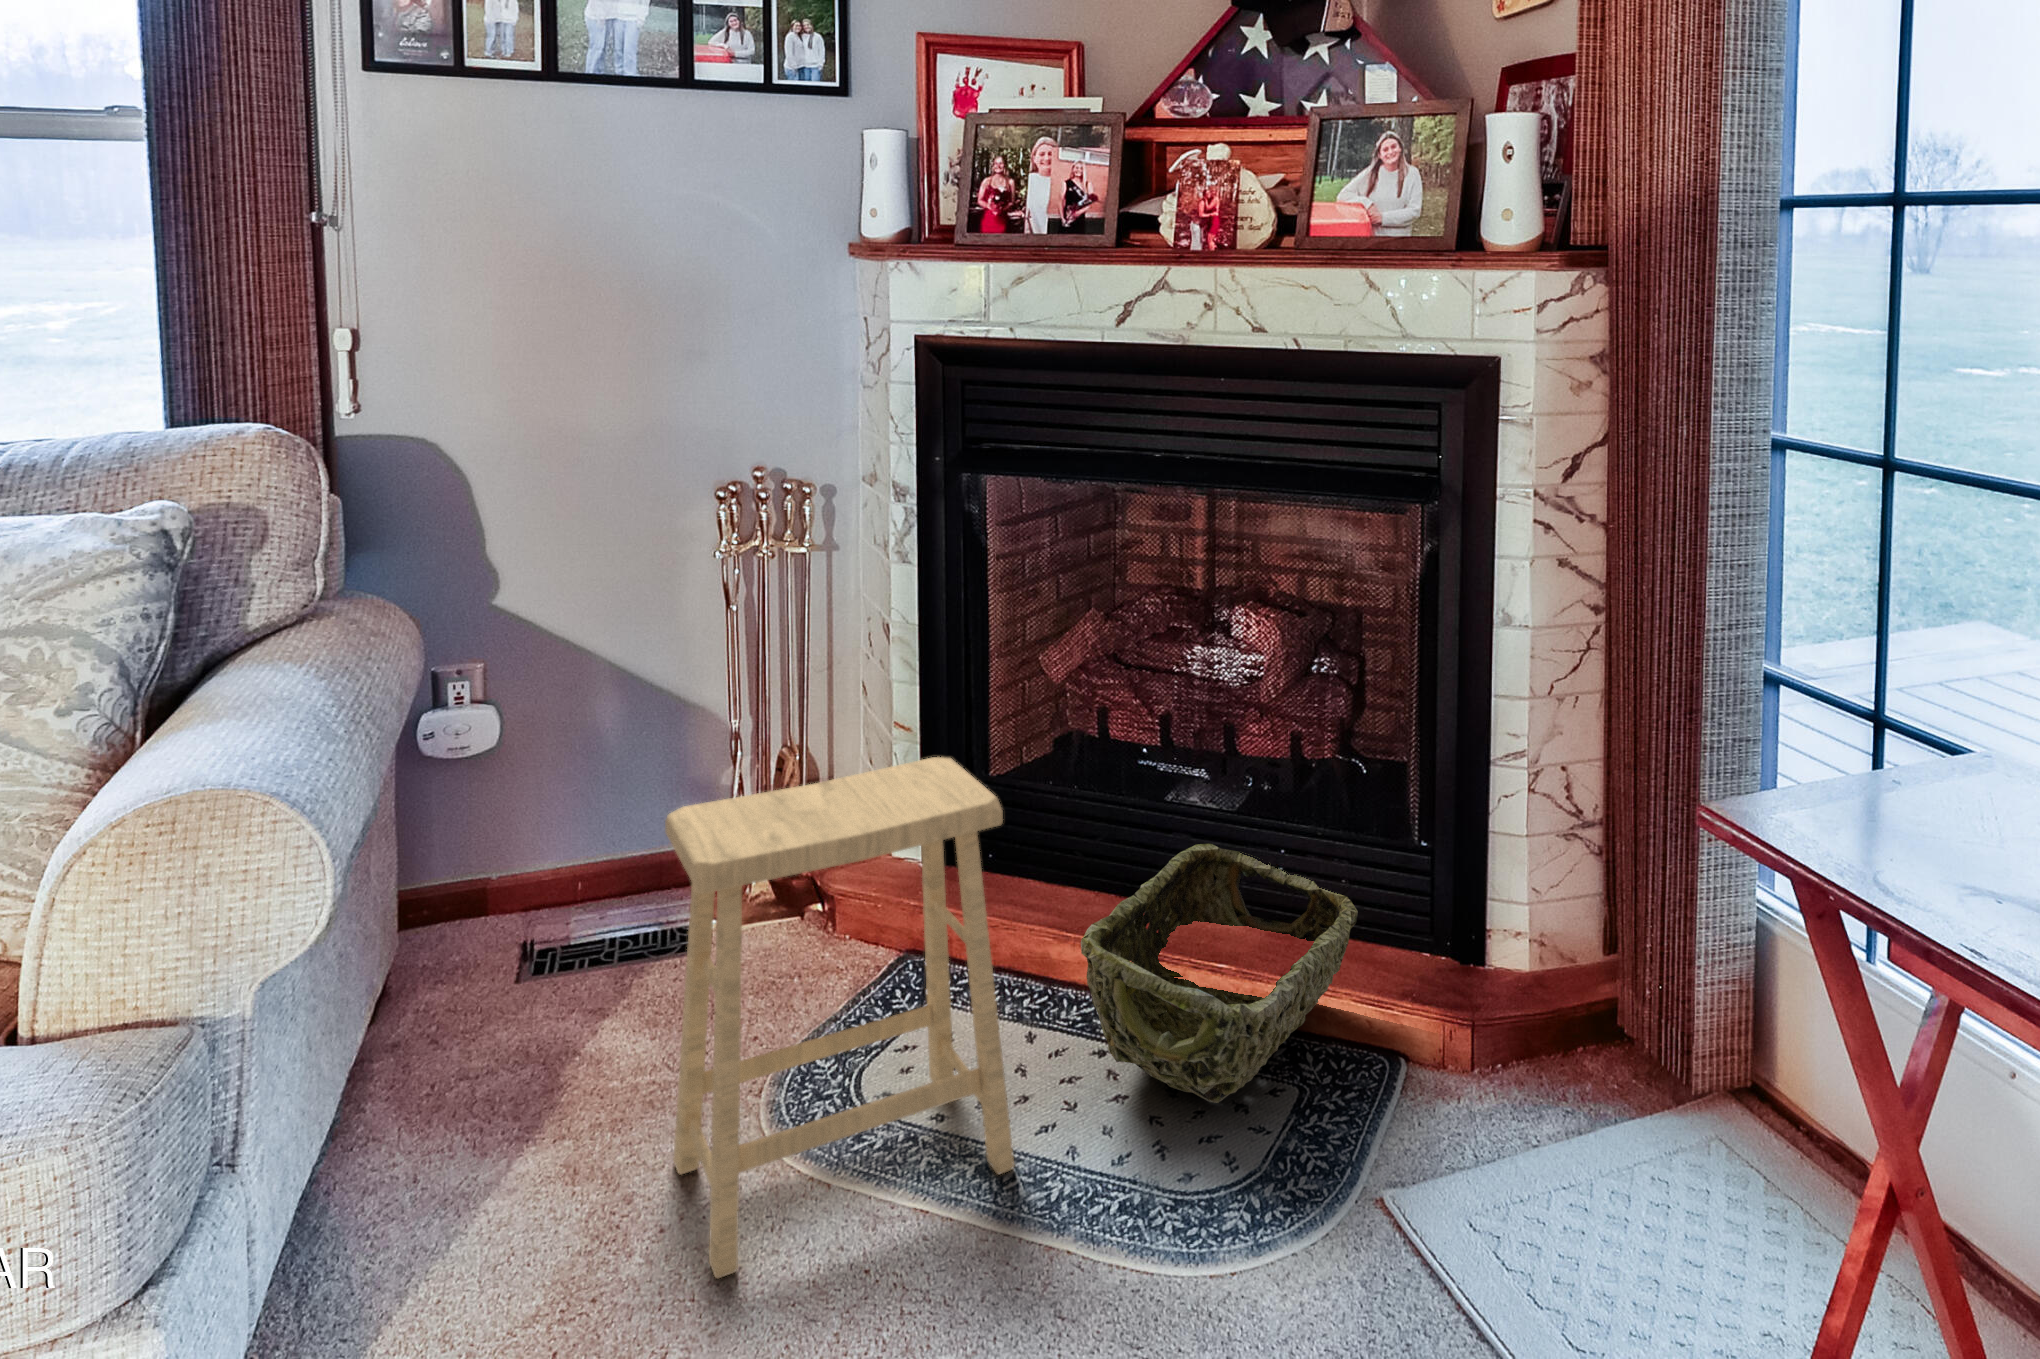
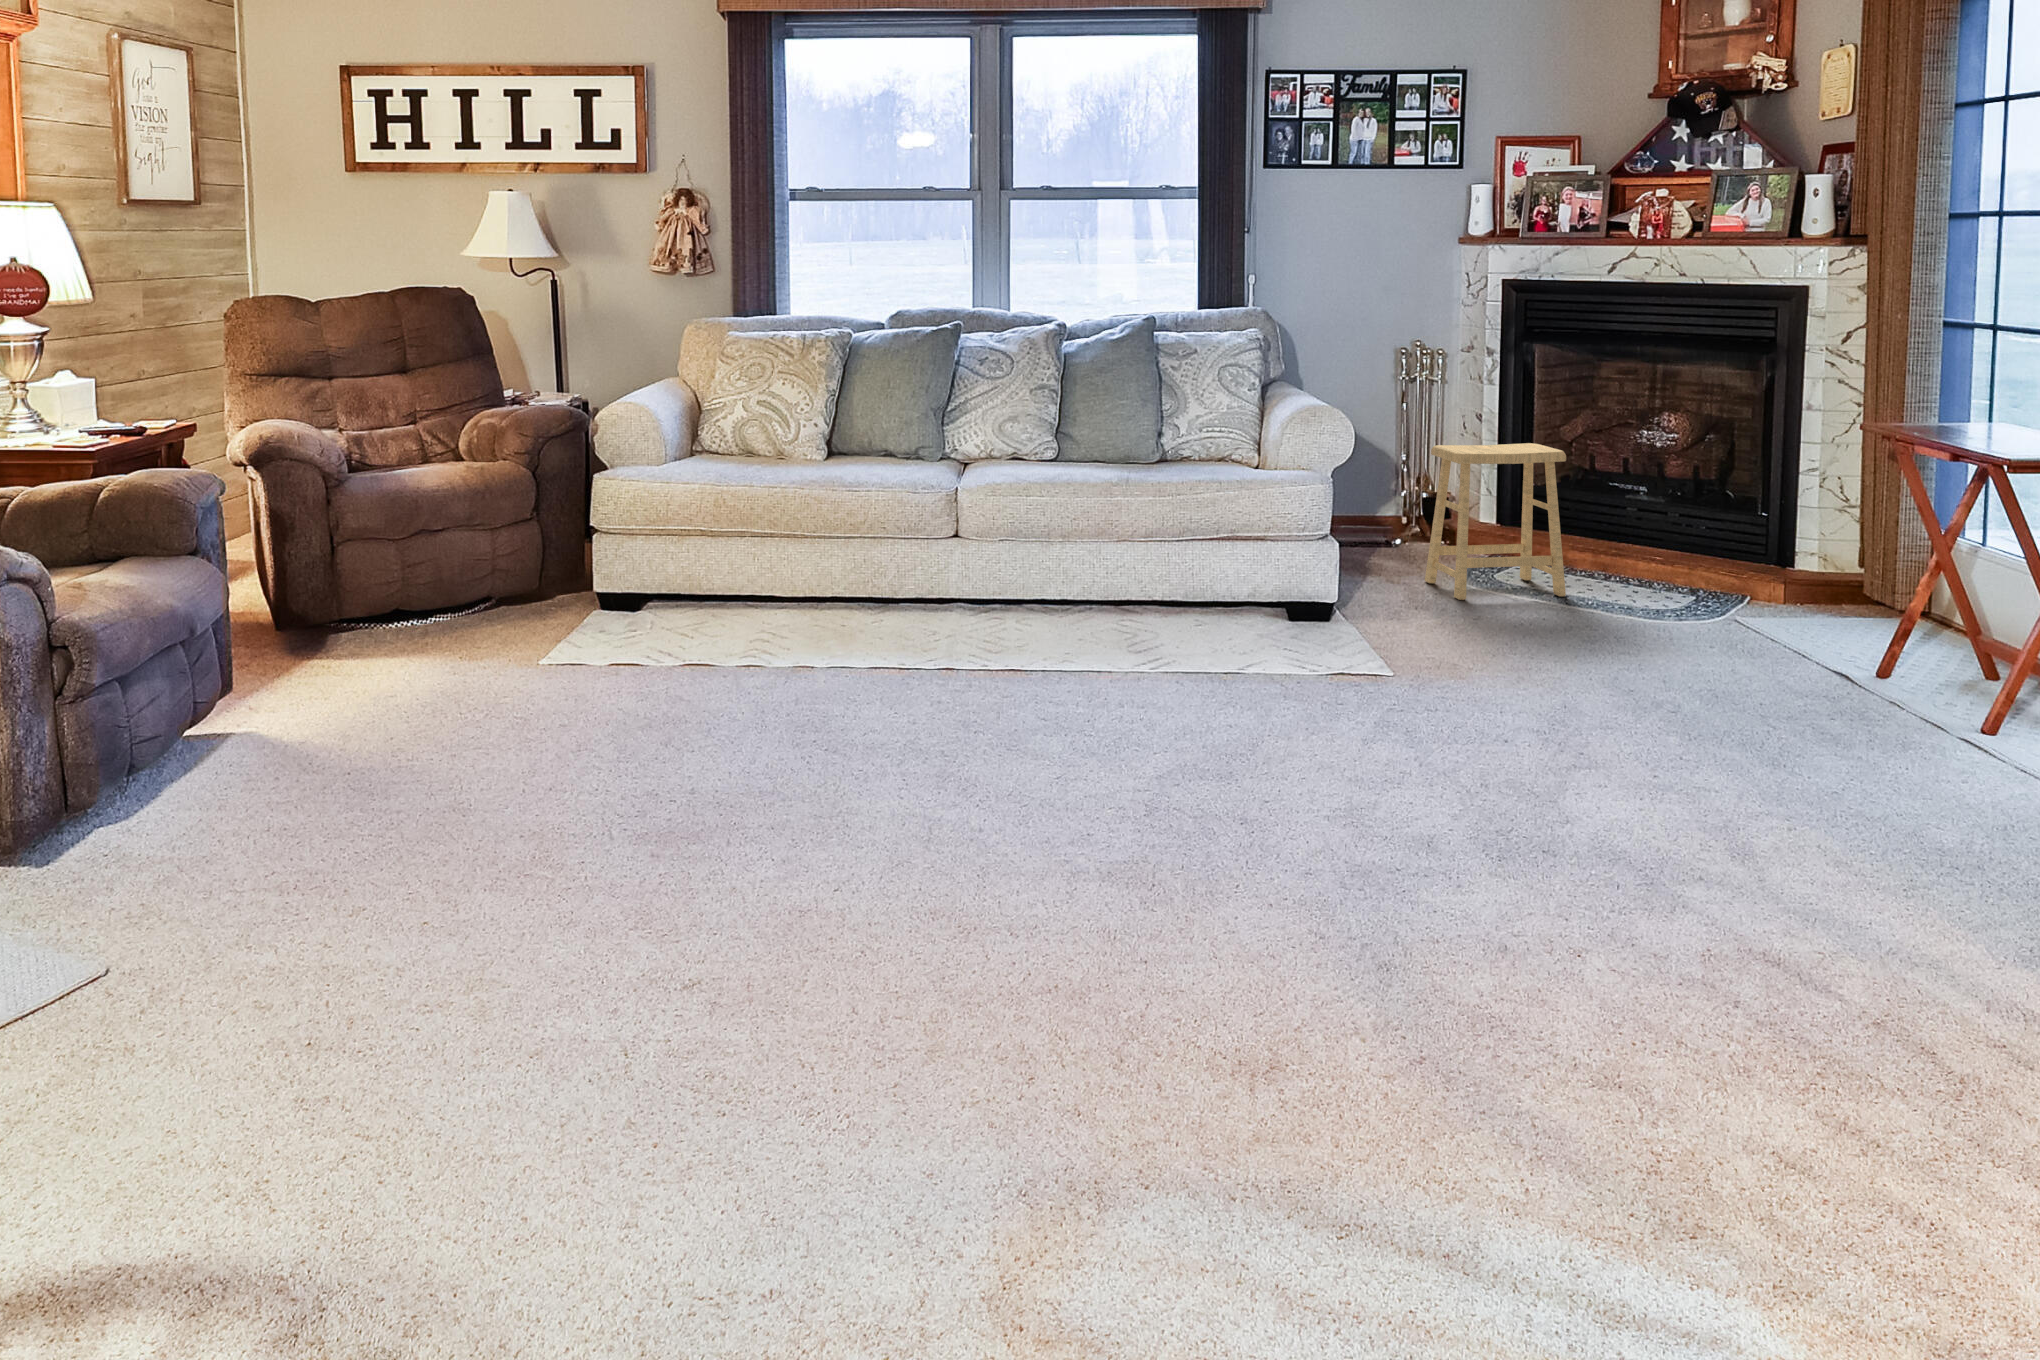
woven basket: present [1081,844,1358,1103] -> none [1591,513,1725,593]

